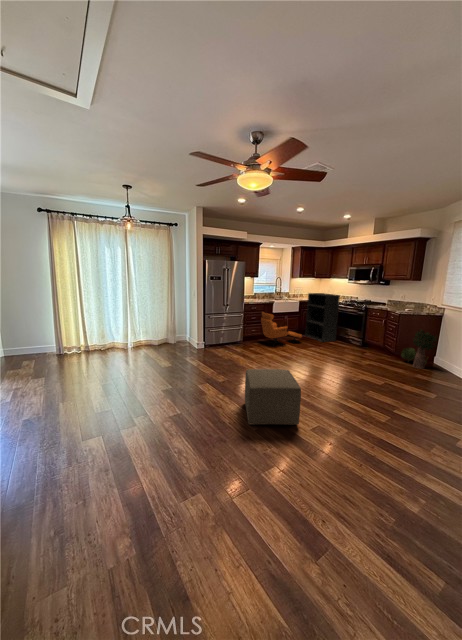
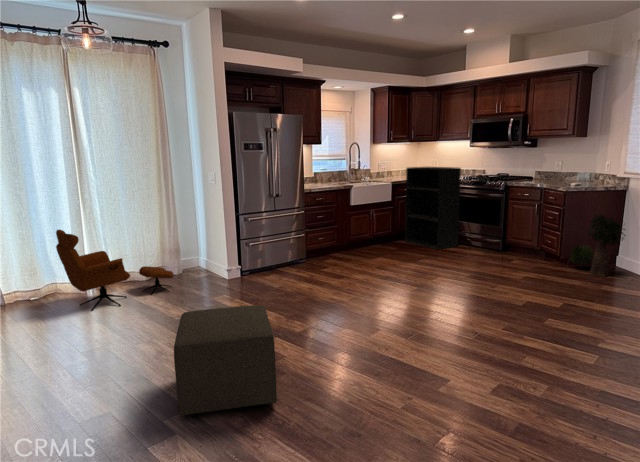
armchair: present [261,312,302,344] -> present [56,229,173,311]
ottoman: present [245,369,301,425] -> present [174,305,277,416]

